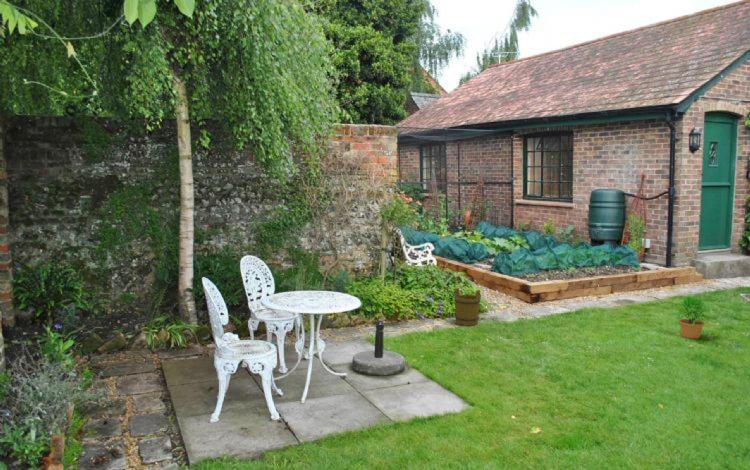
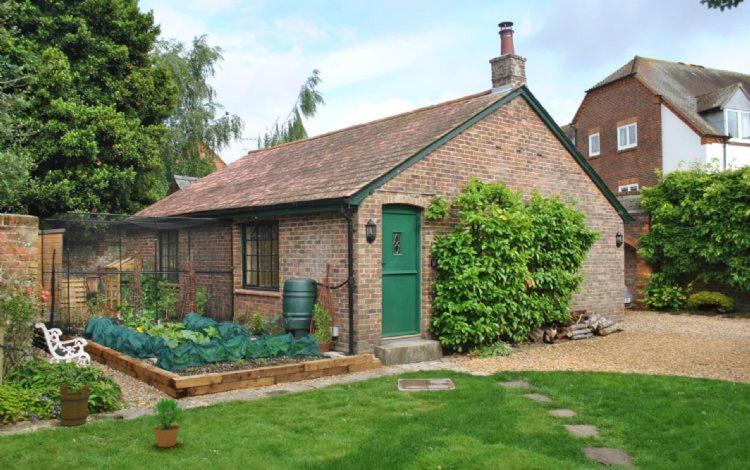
potted plant: present [676,296,708,339] -> present [149,398,183,447]

